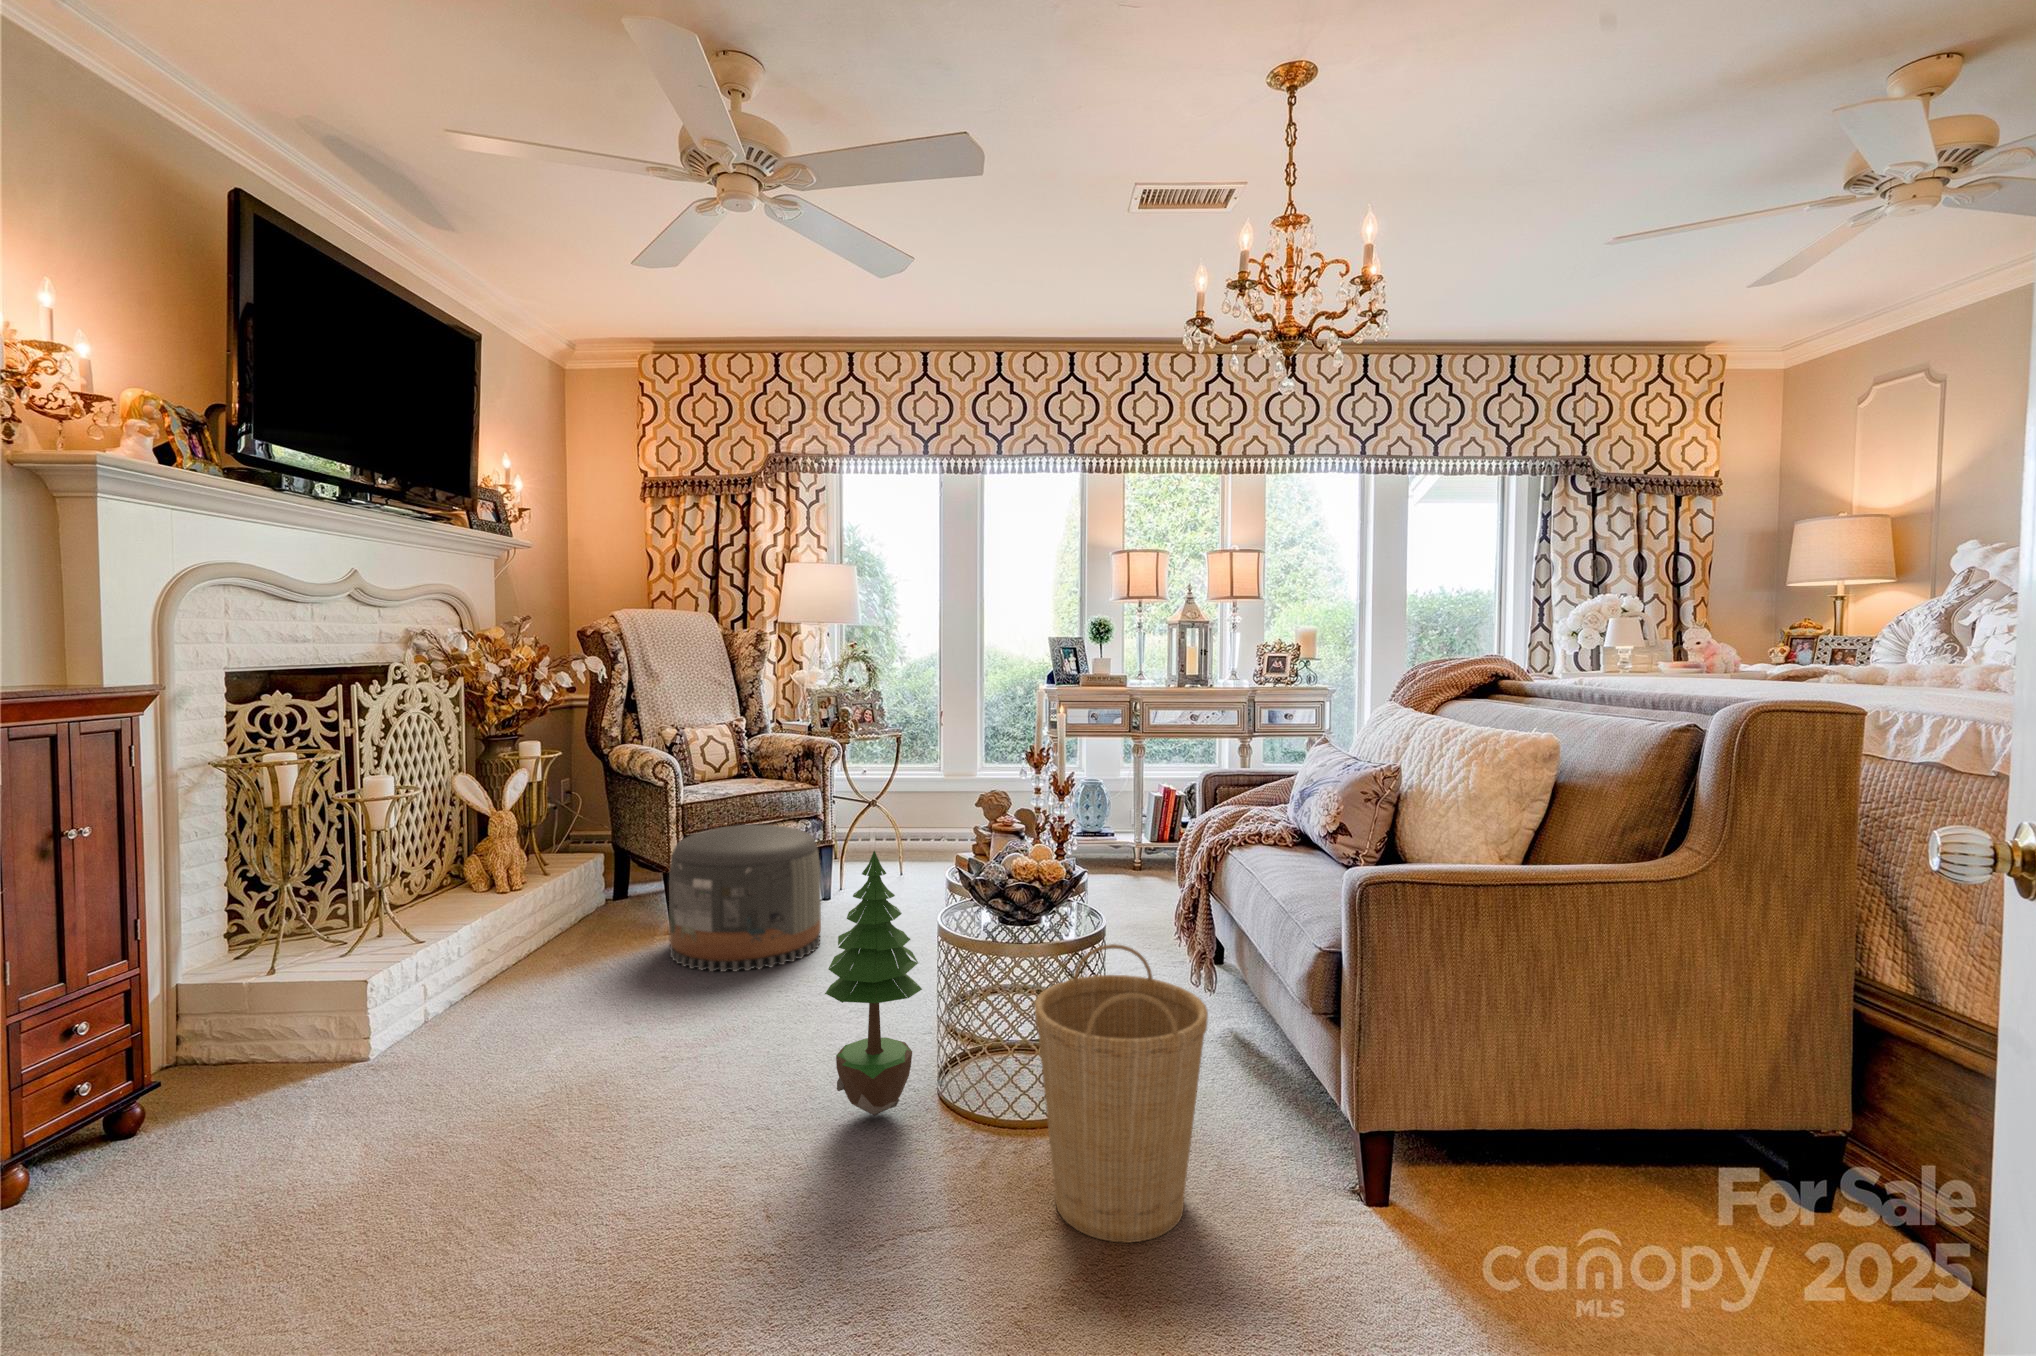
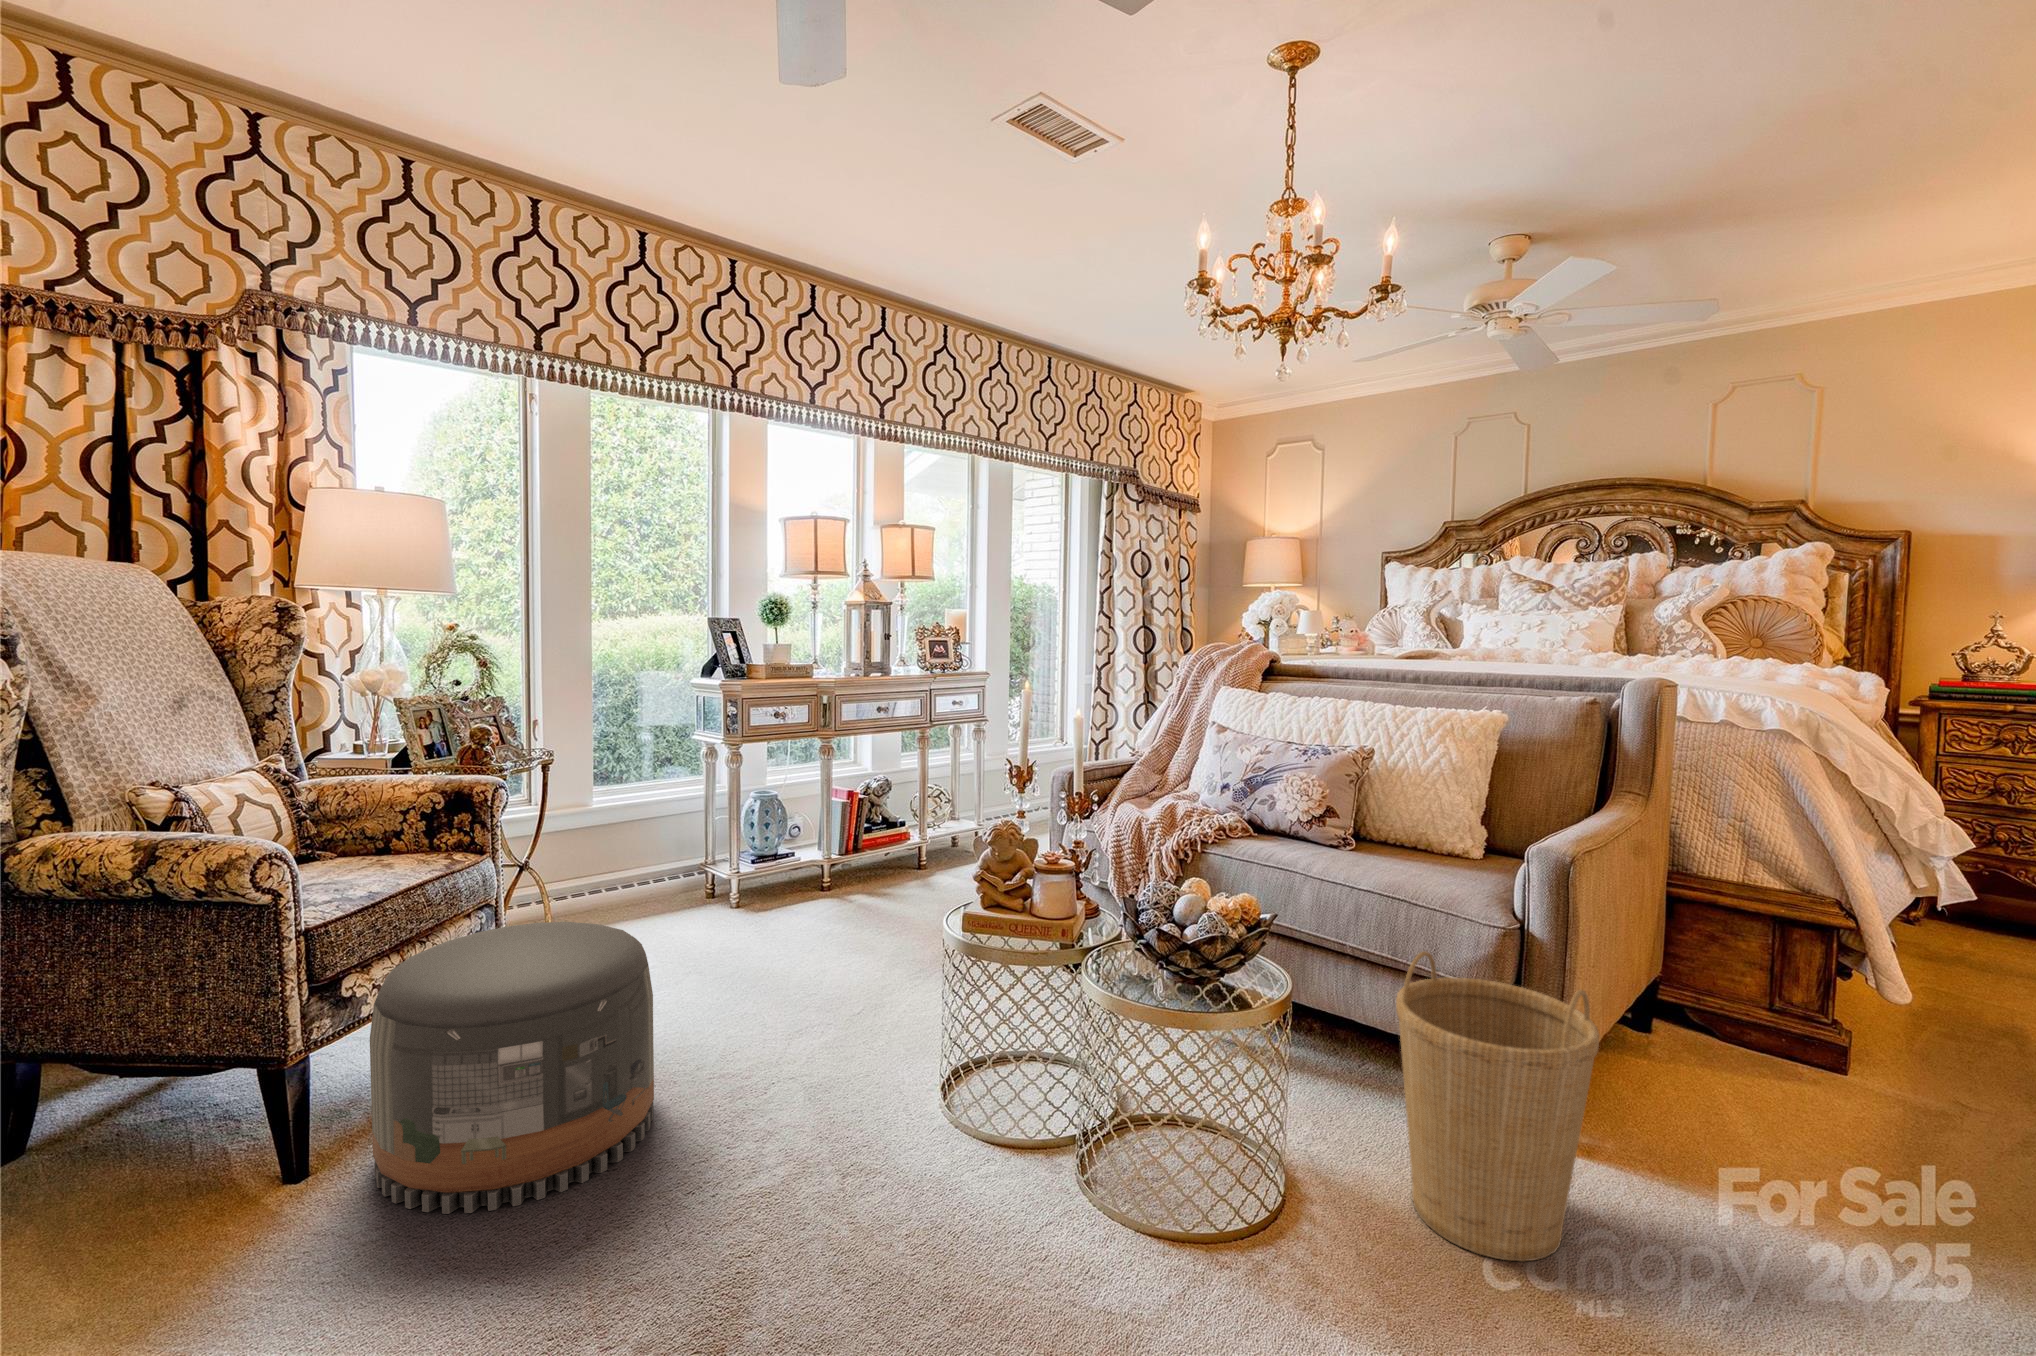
potted tree: present [825,851,922,1116] -> none [1107,911,1237,1266]

